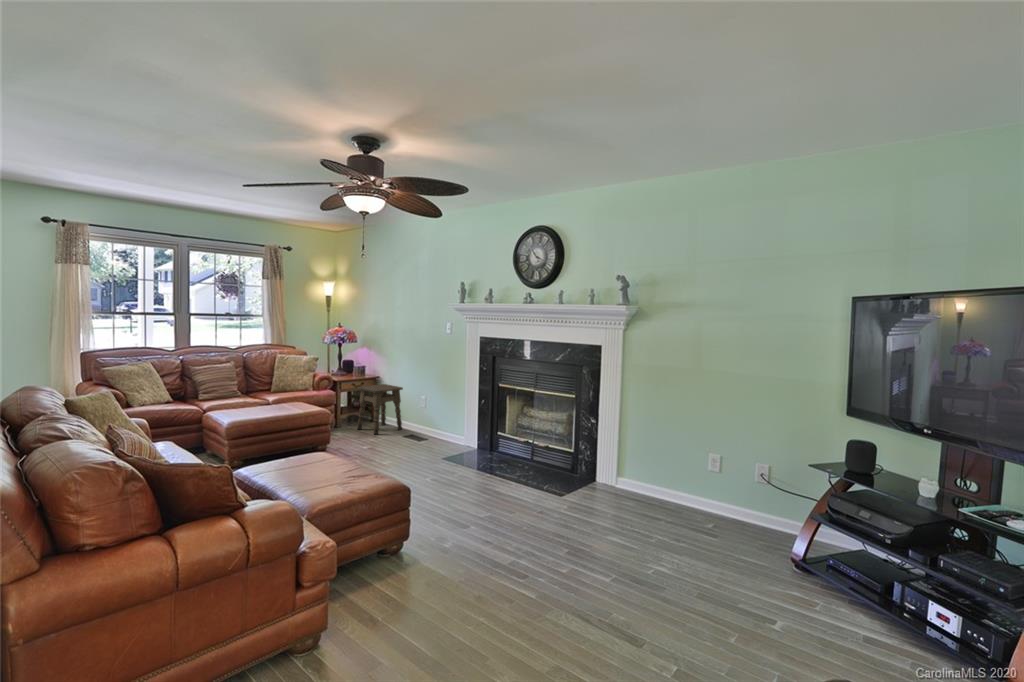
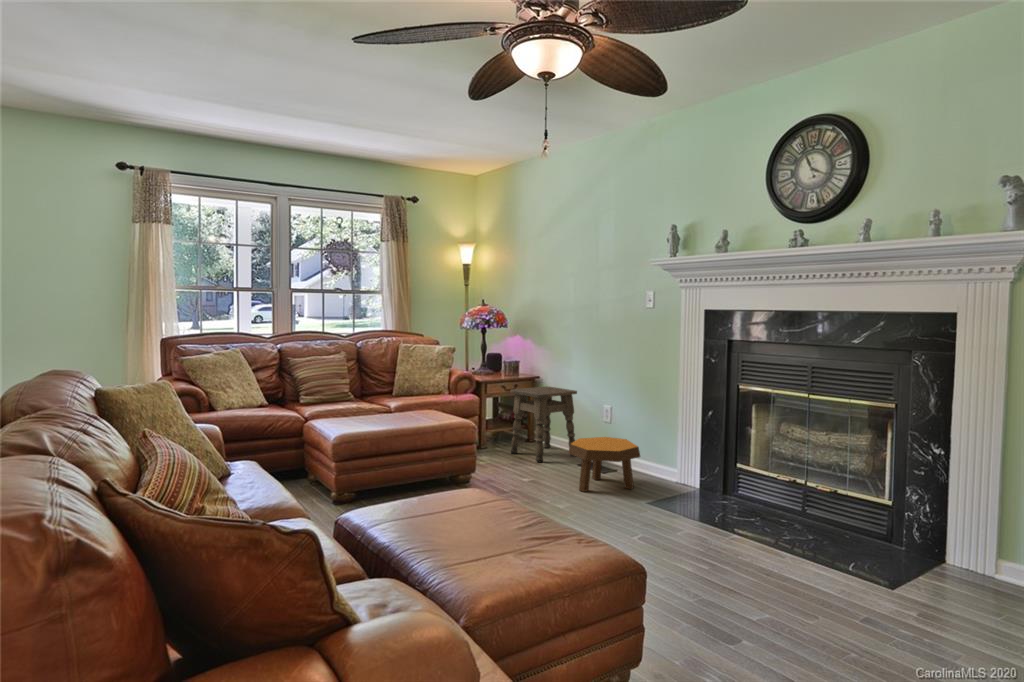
footstool: none [392,417,436,452] -> present [568,437,640,492]

